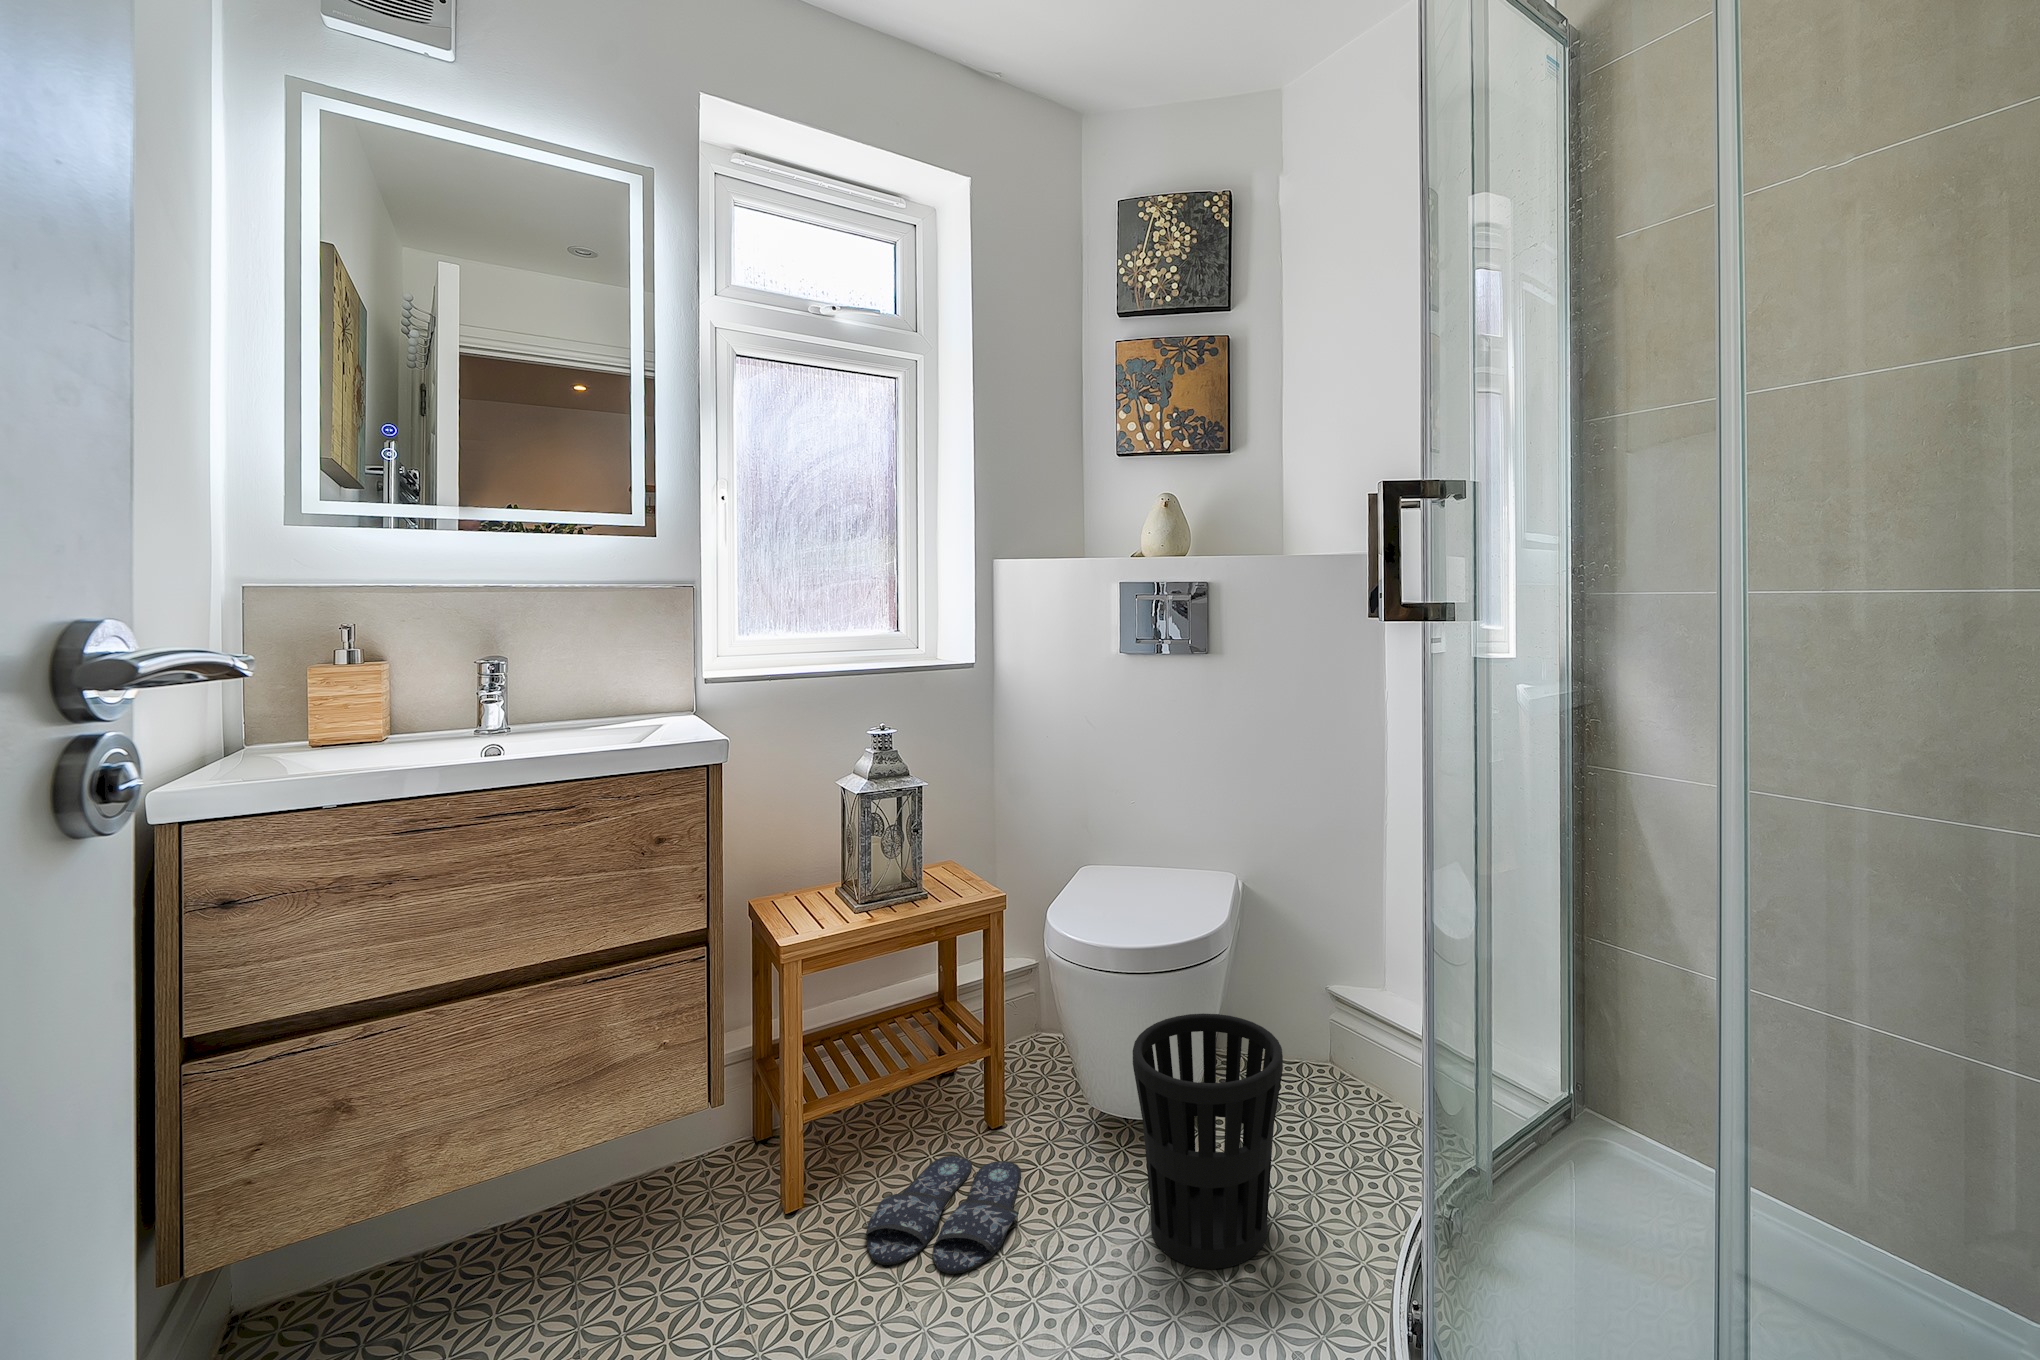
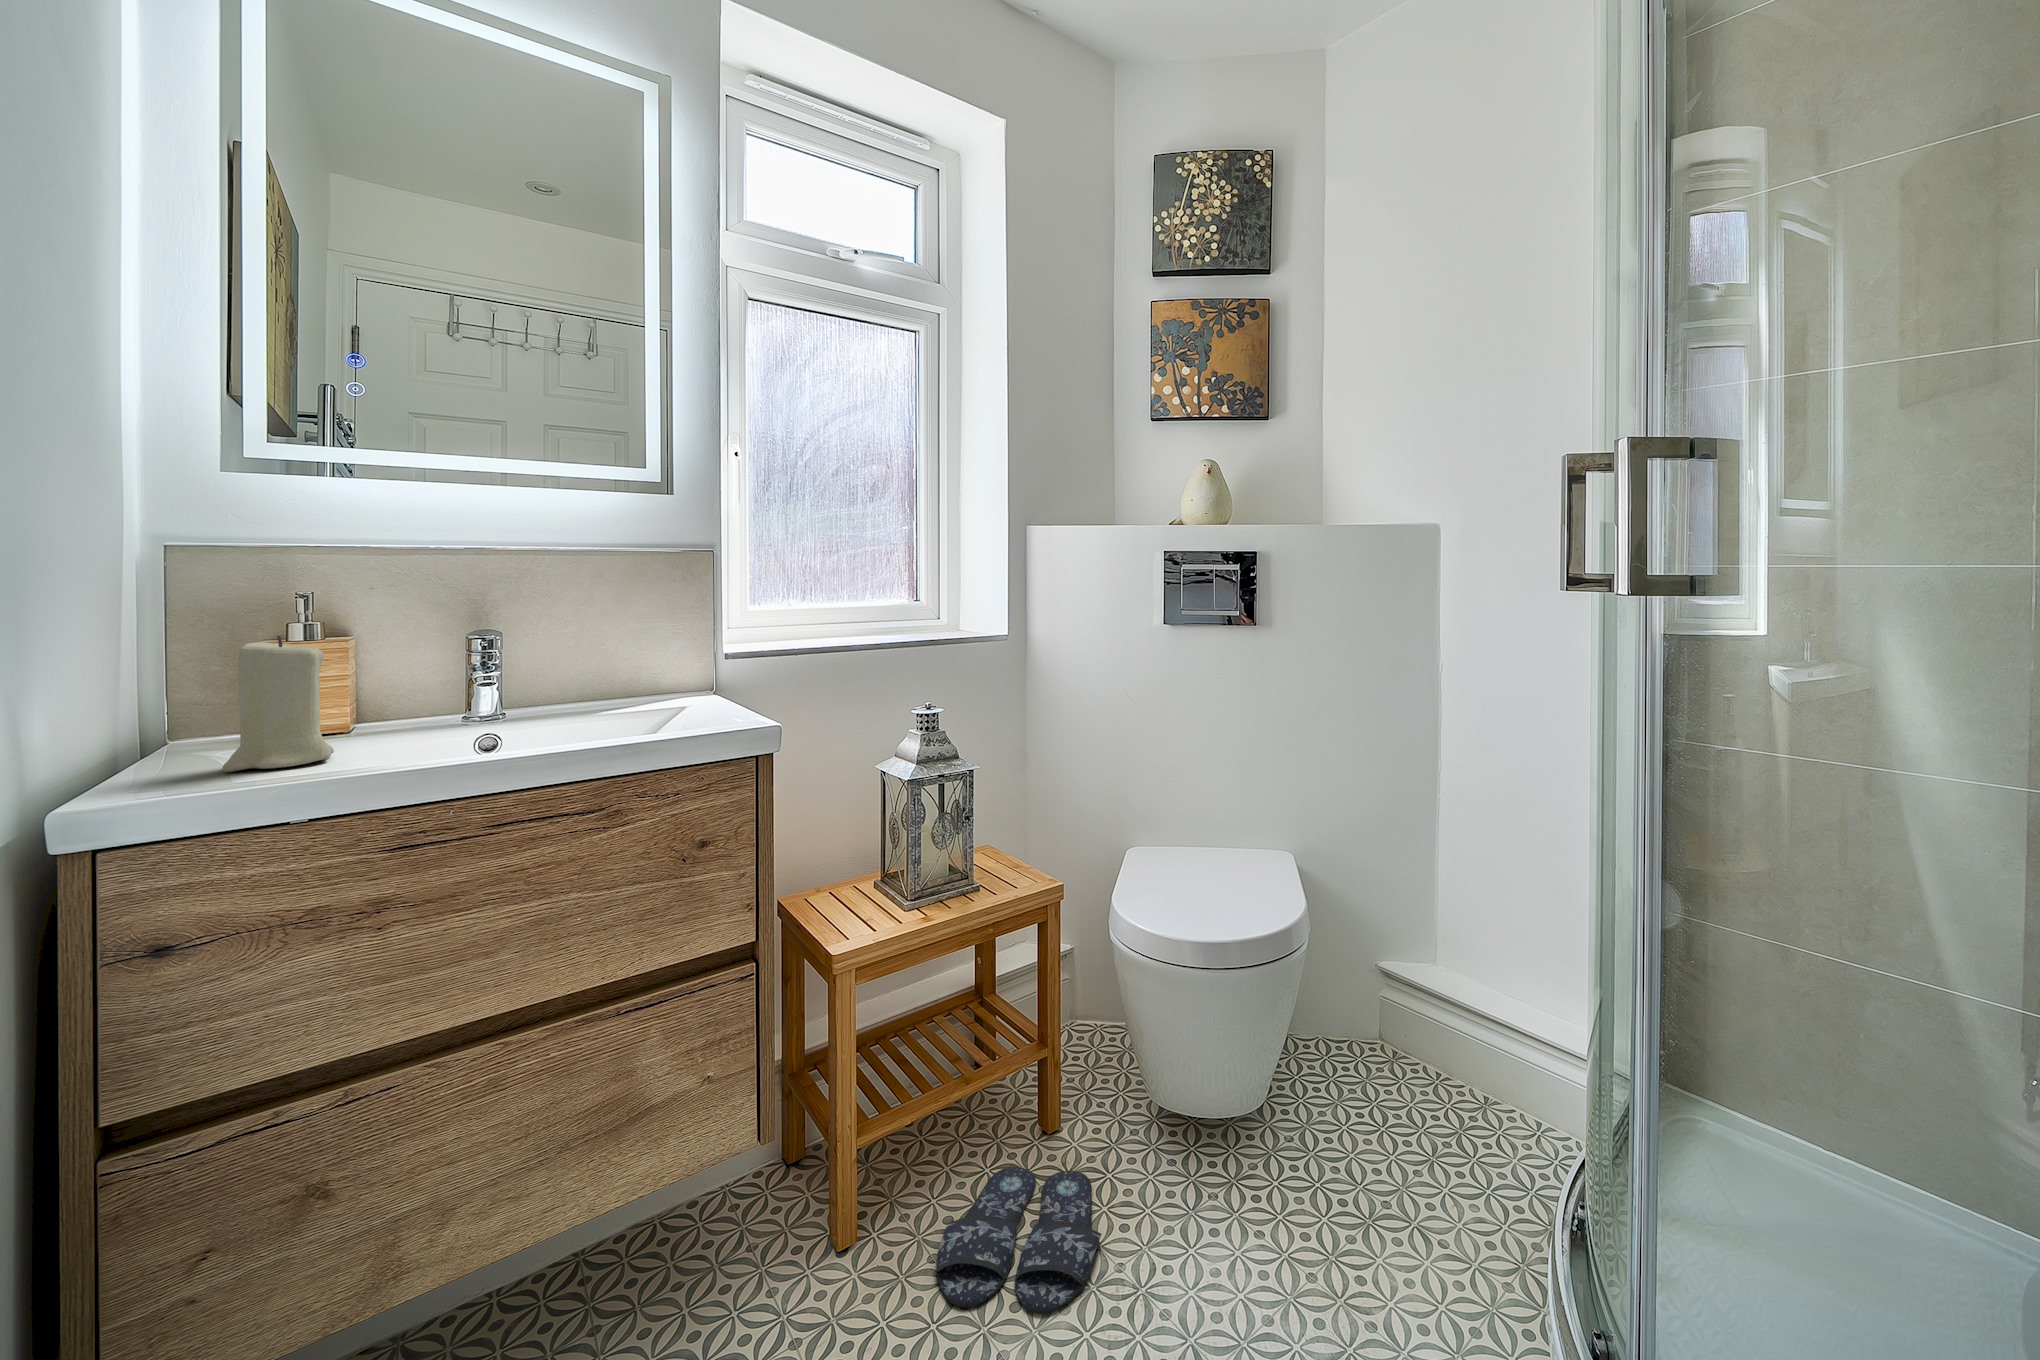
candle: none [283,663,368,772] -> present [222,636,334,772]
wastebasket: present [1133,1013,1283,1269] -> none [1227,1008,1390,1288]

